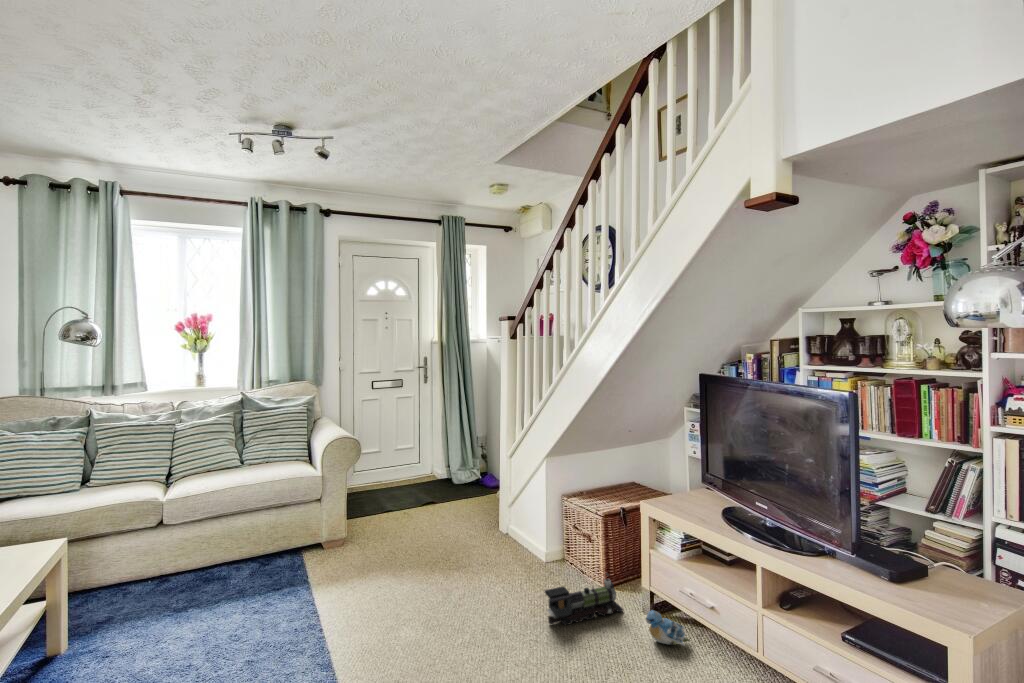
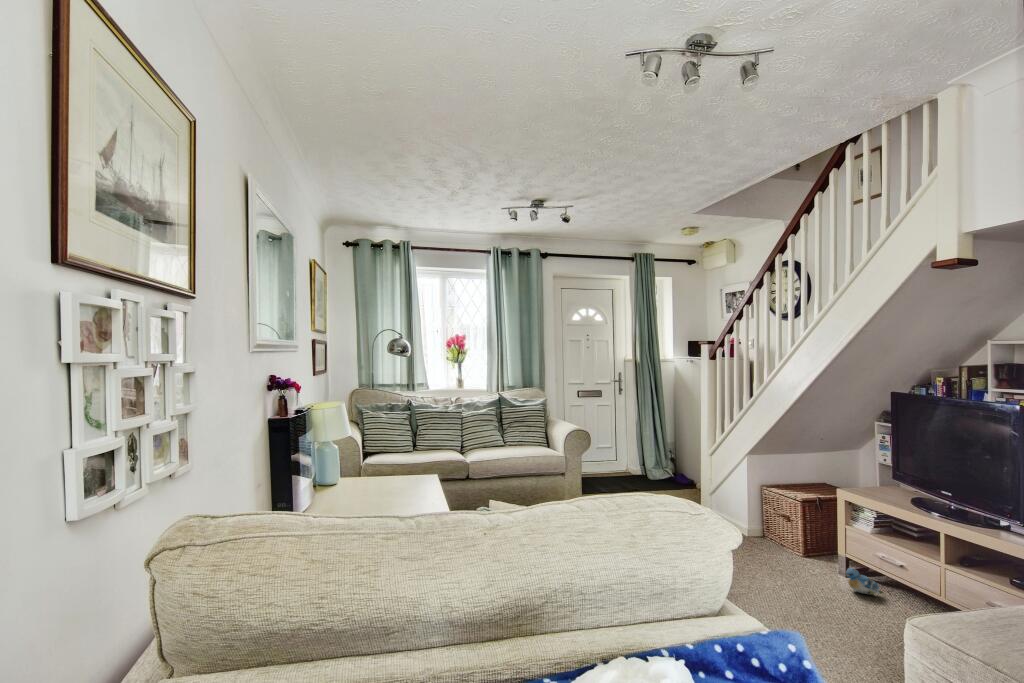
toy train: present [545,573,623,625] -> none [758,541,823,575]

